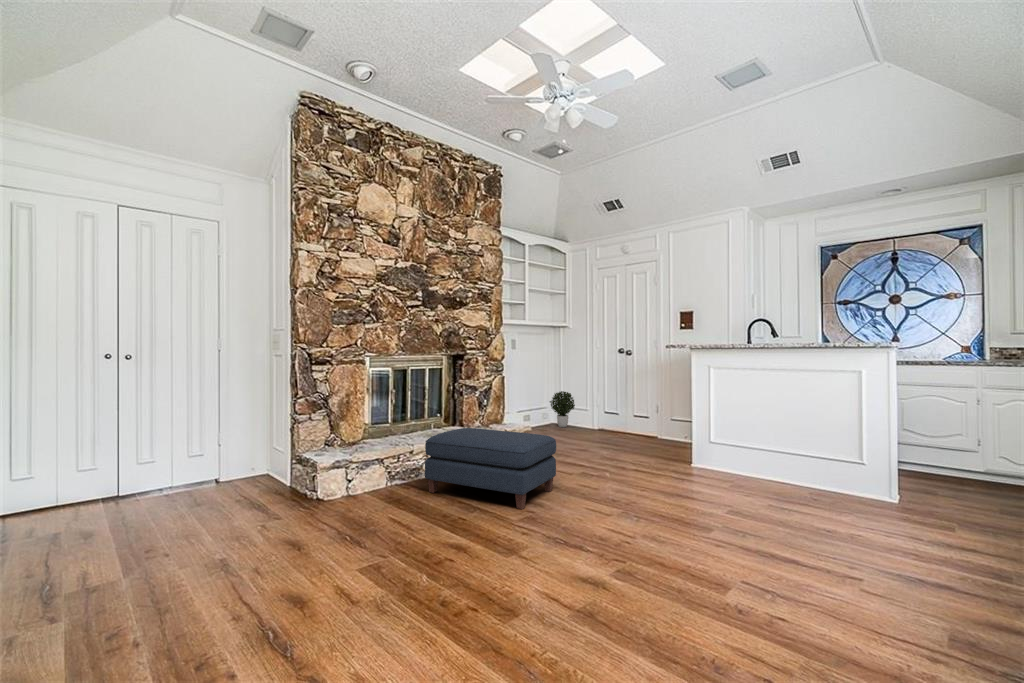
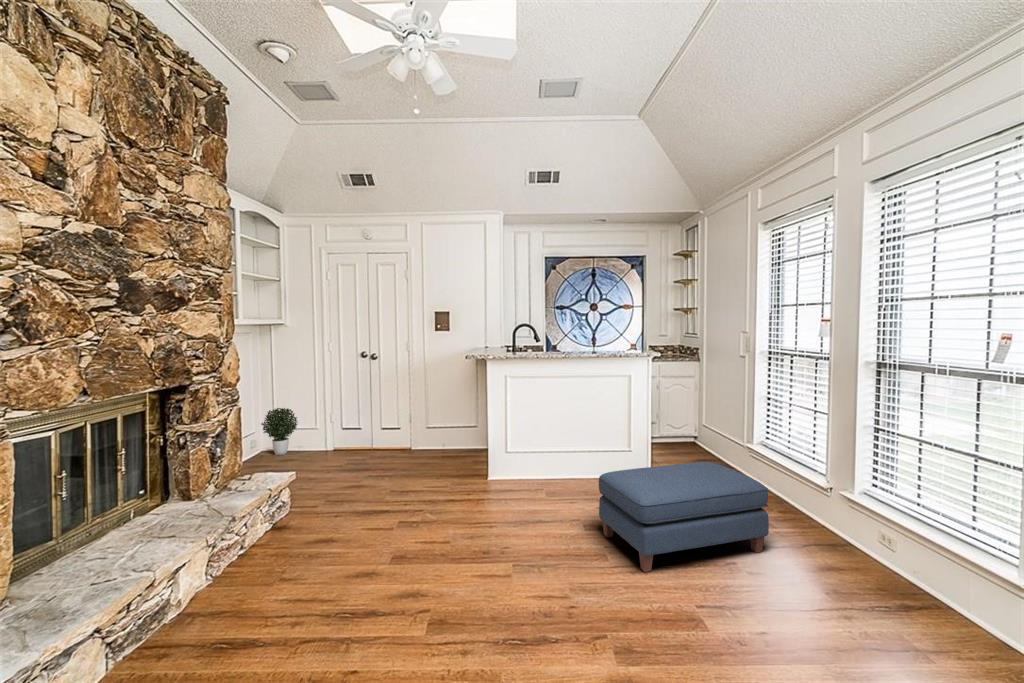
ottoman: present [425,428,556,509] -> present [599,462,769,572]

